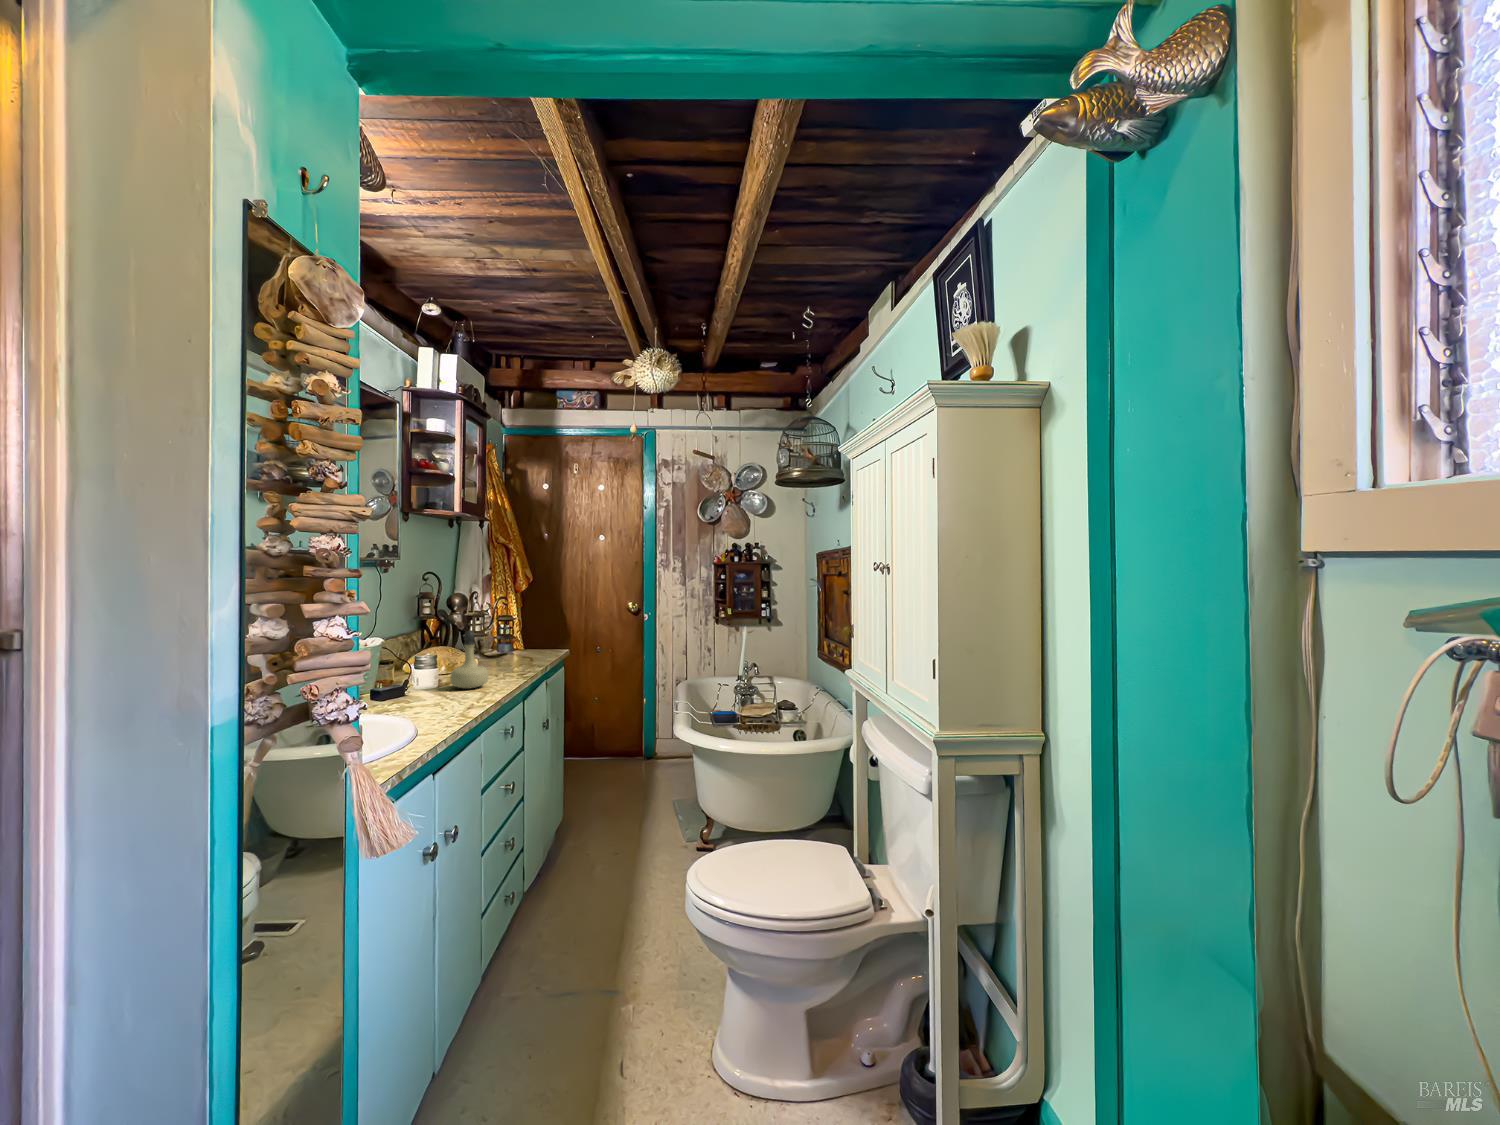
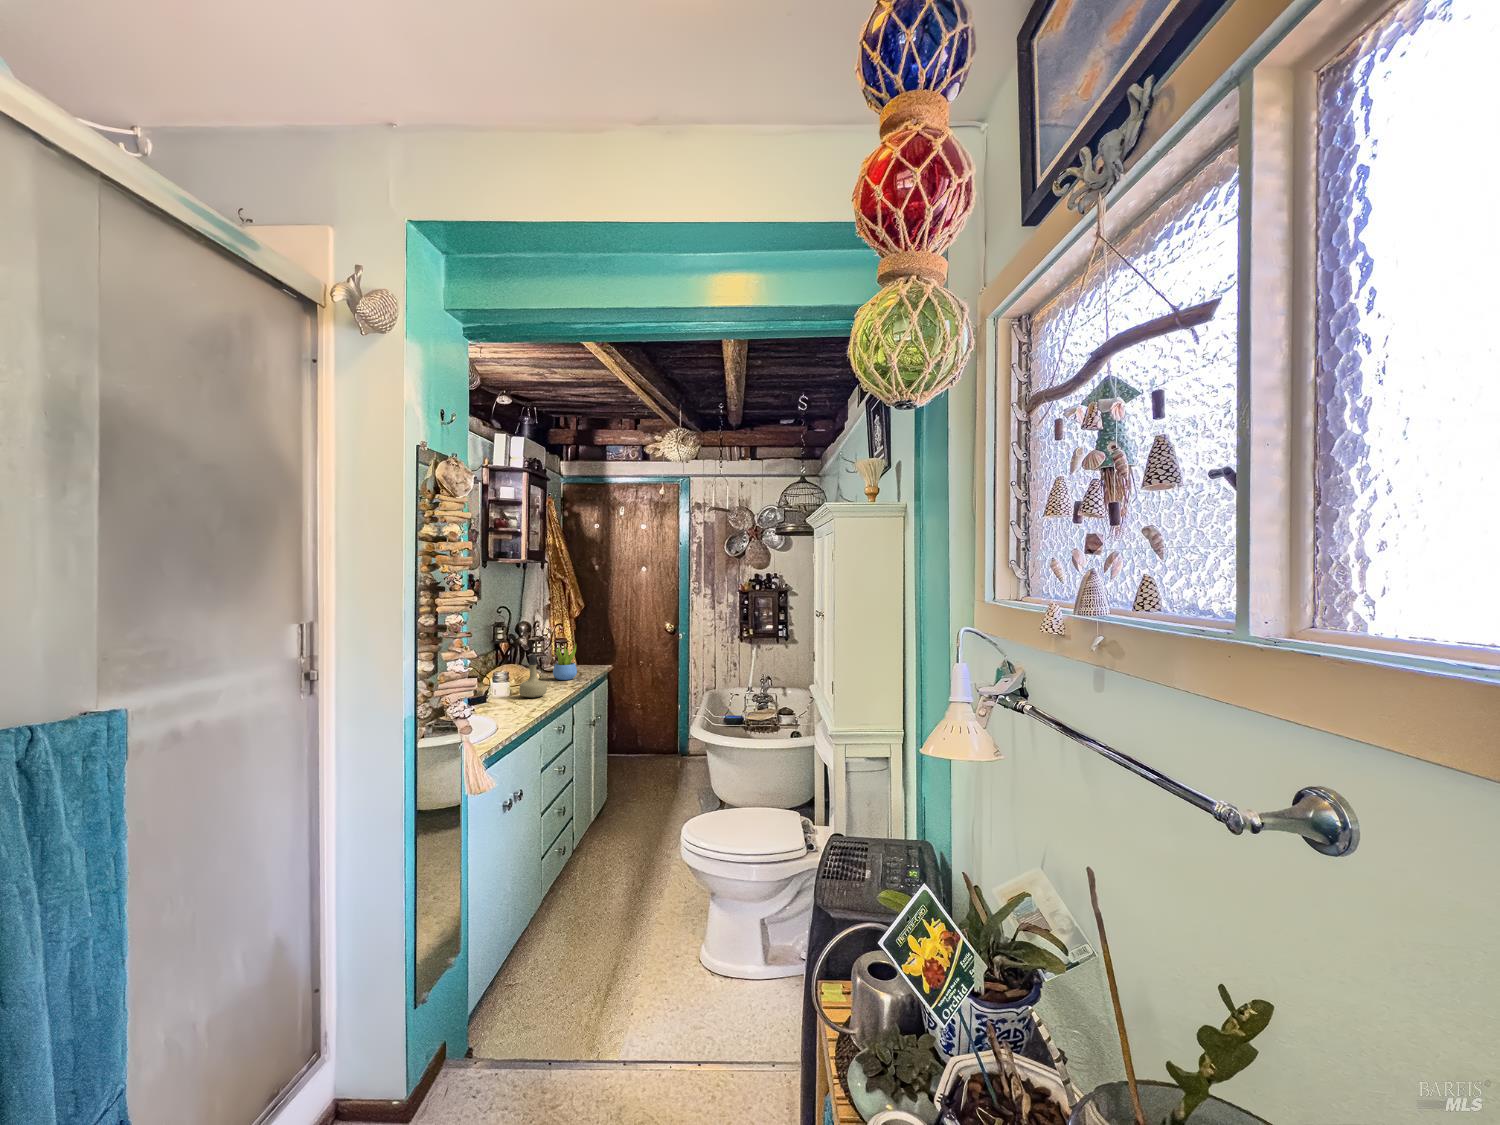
succulent plant: none [495,620,526,666] -> present [553,645,577,680]

